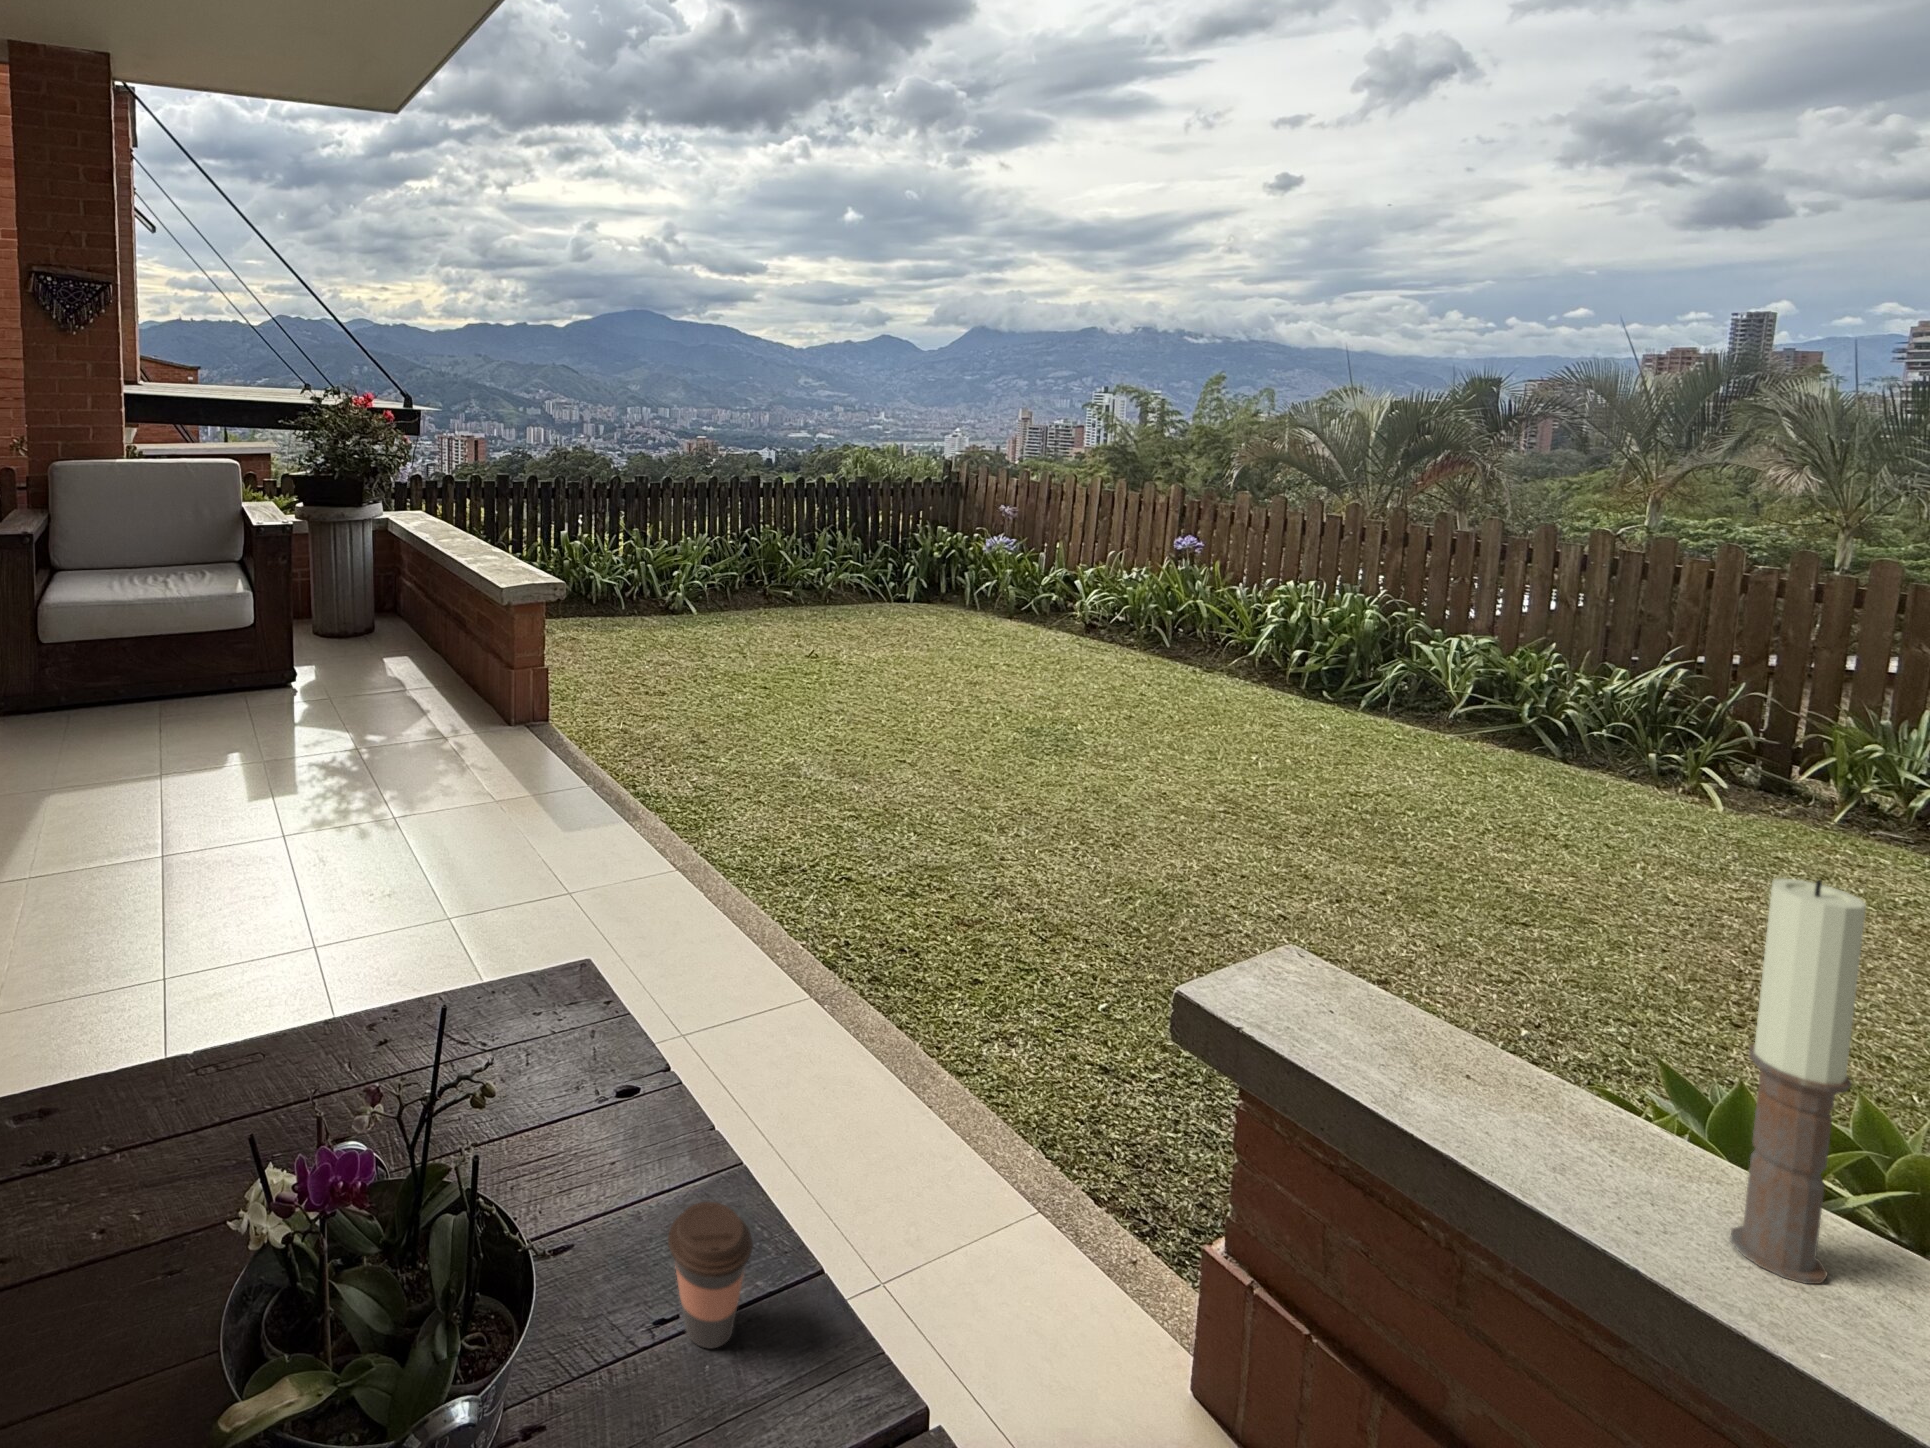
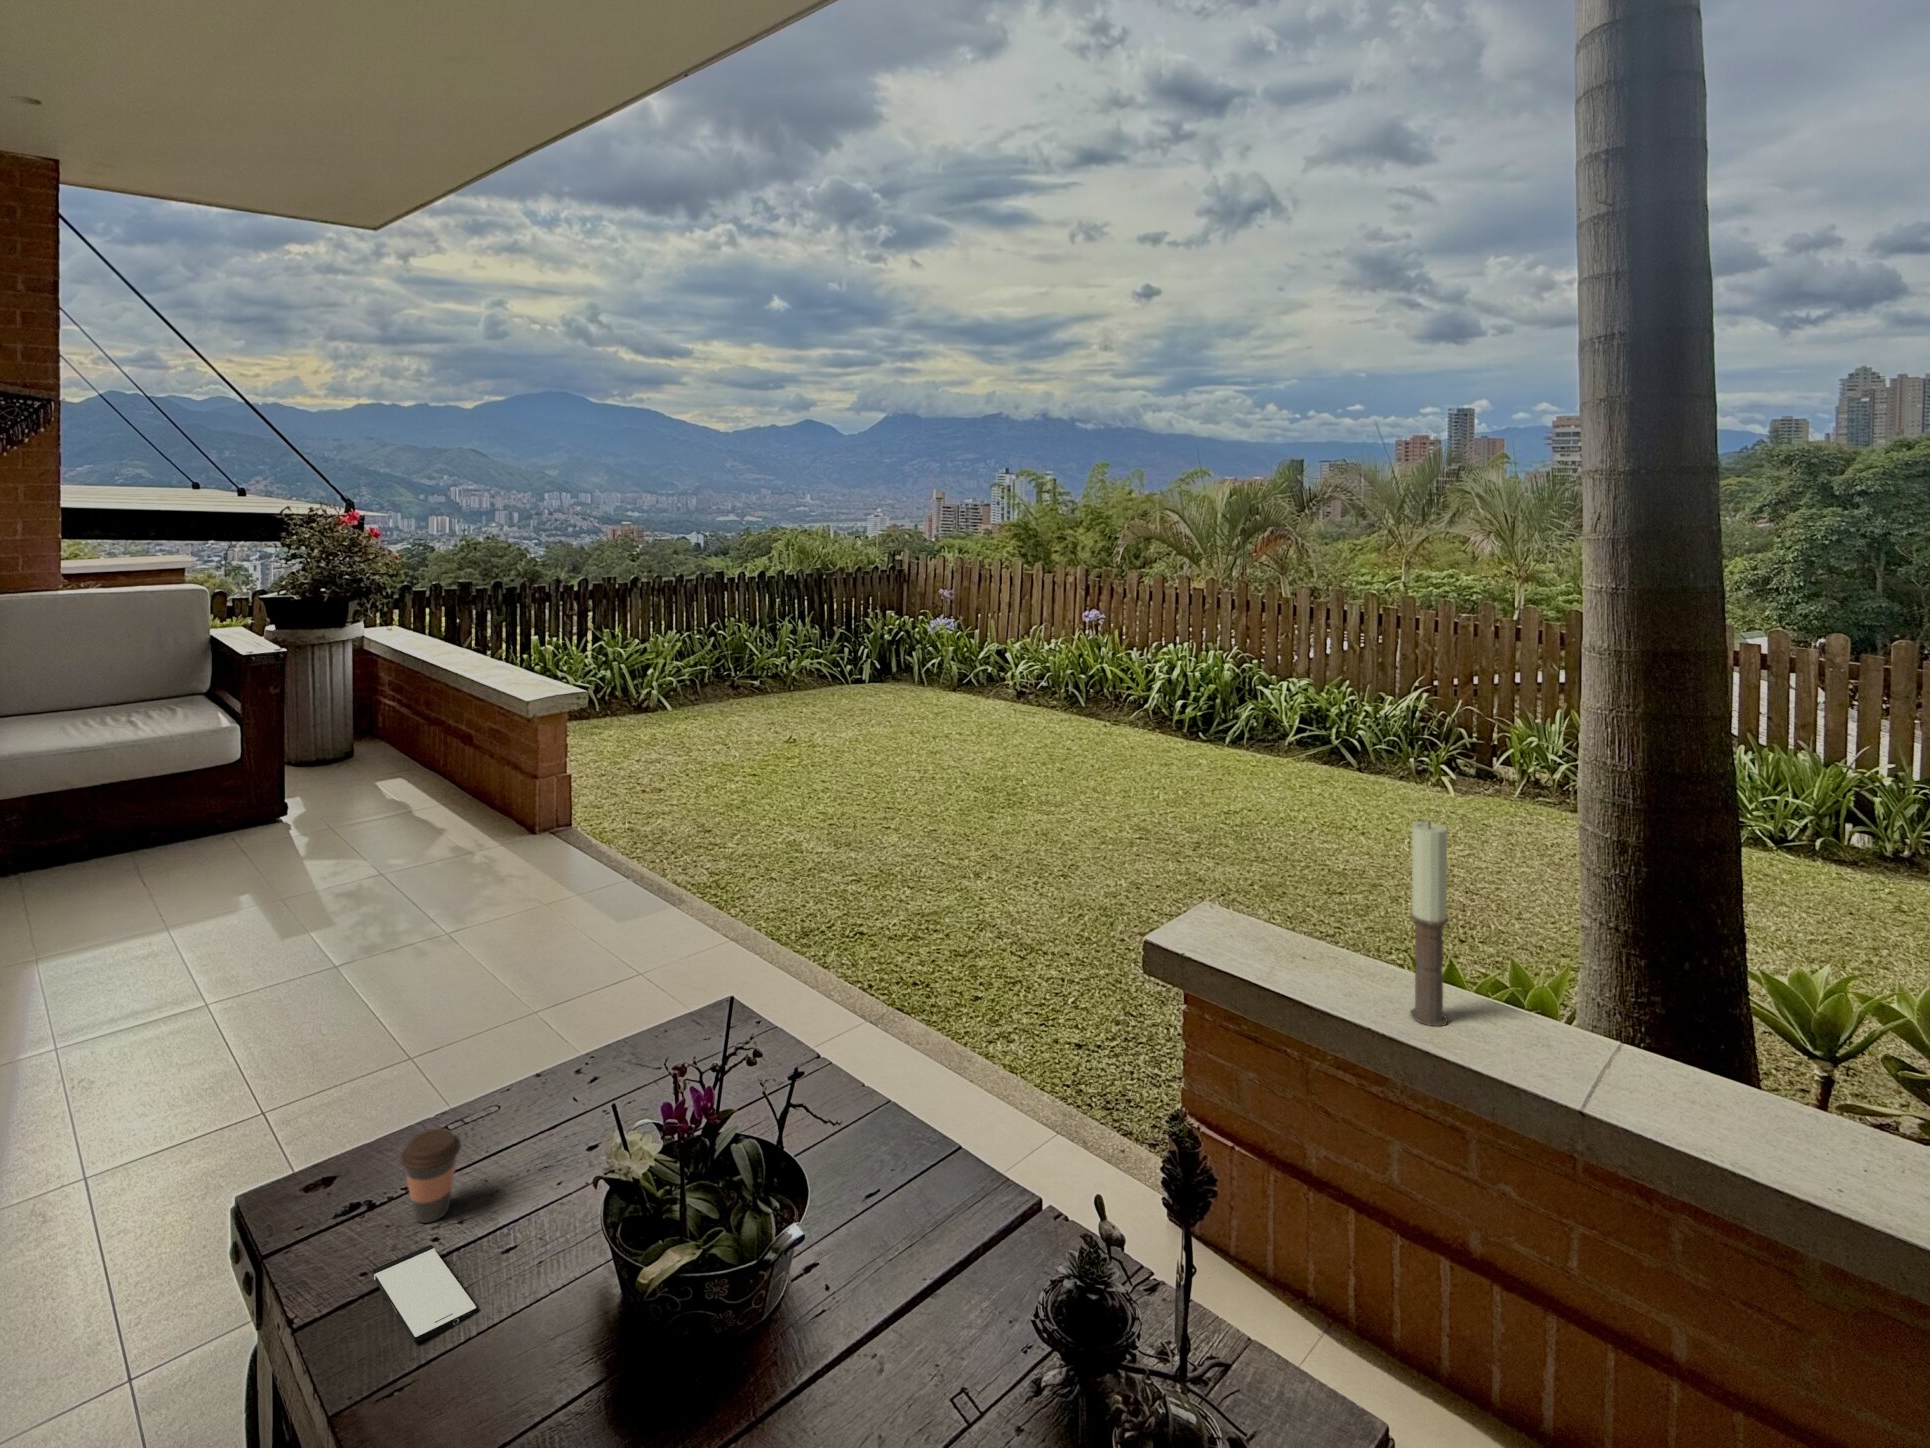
coffee cup: present [668,1202,753,1348] -> present [400,1129,461,1223]
smartphone: none [15,1215,115,1366] -> present [372,1245,477,1342]

